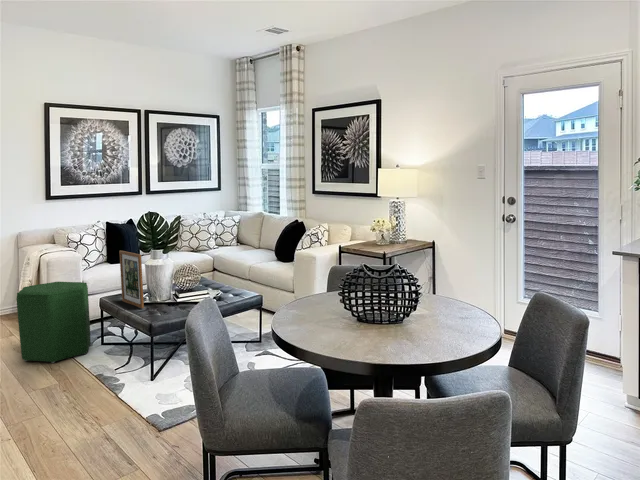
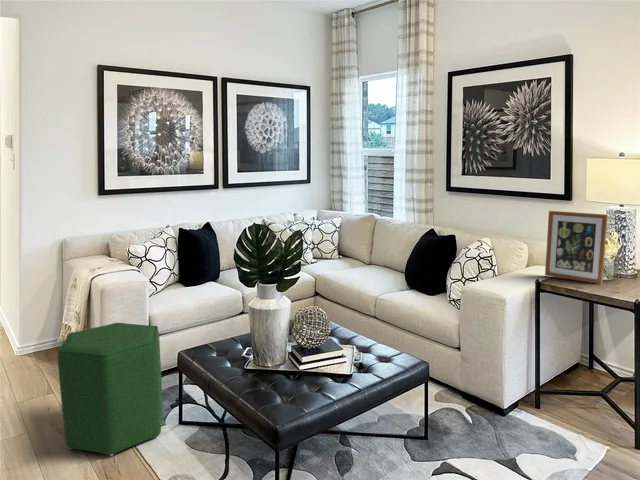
picture frame: present [119,251,144,308] -> present [545,211,608,284]

